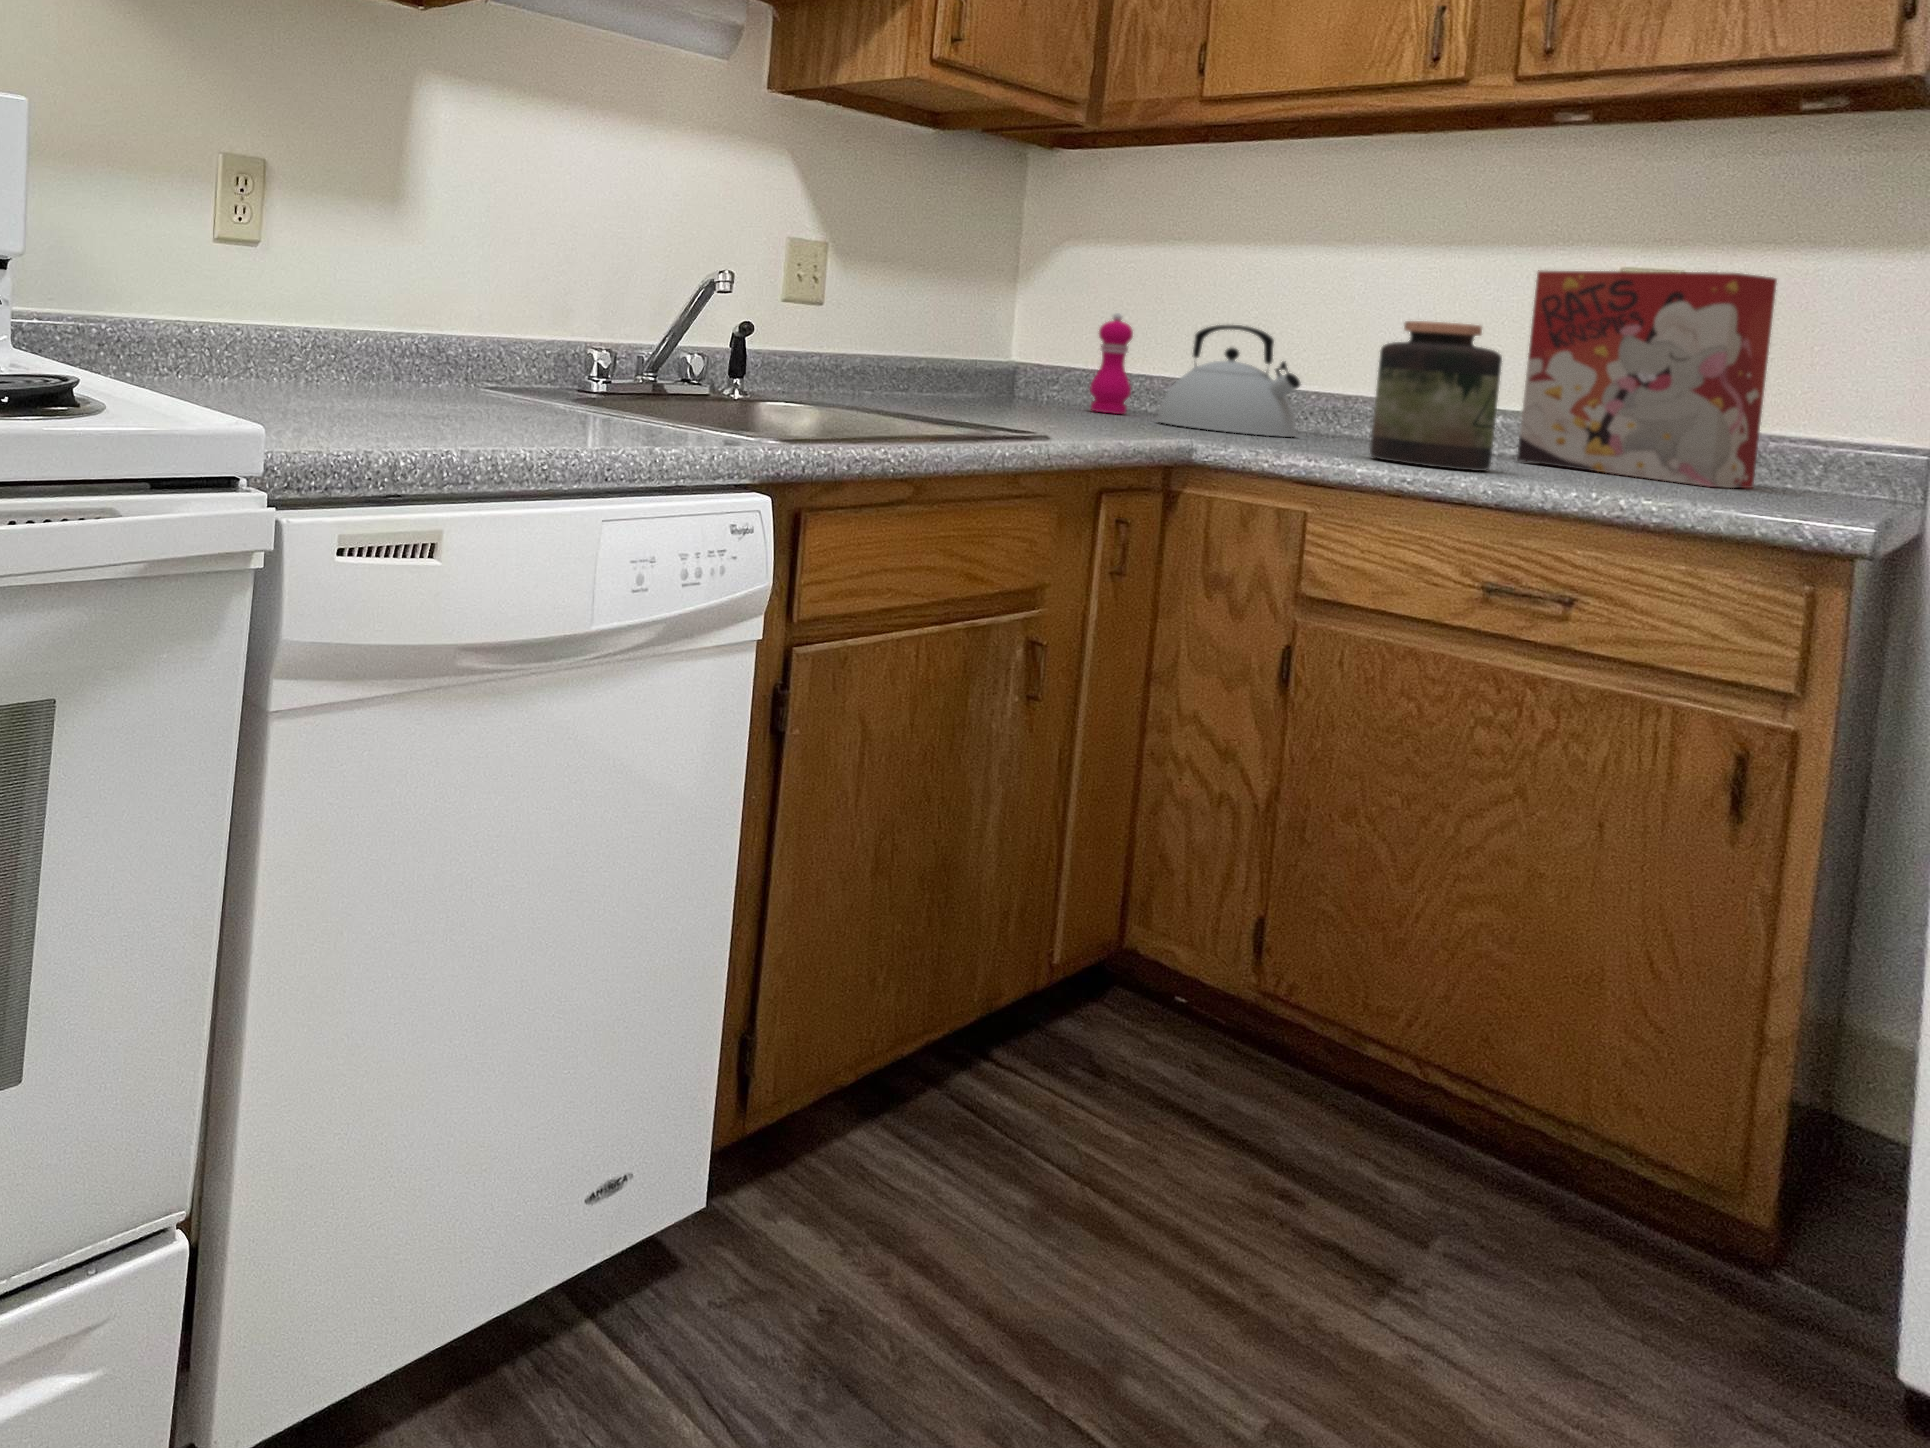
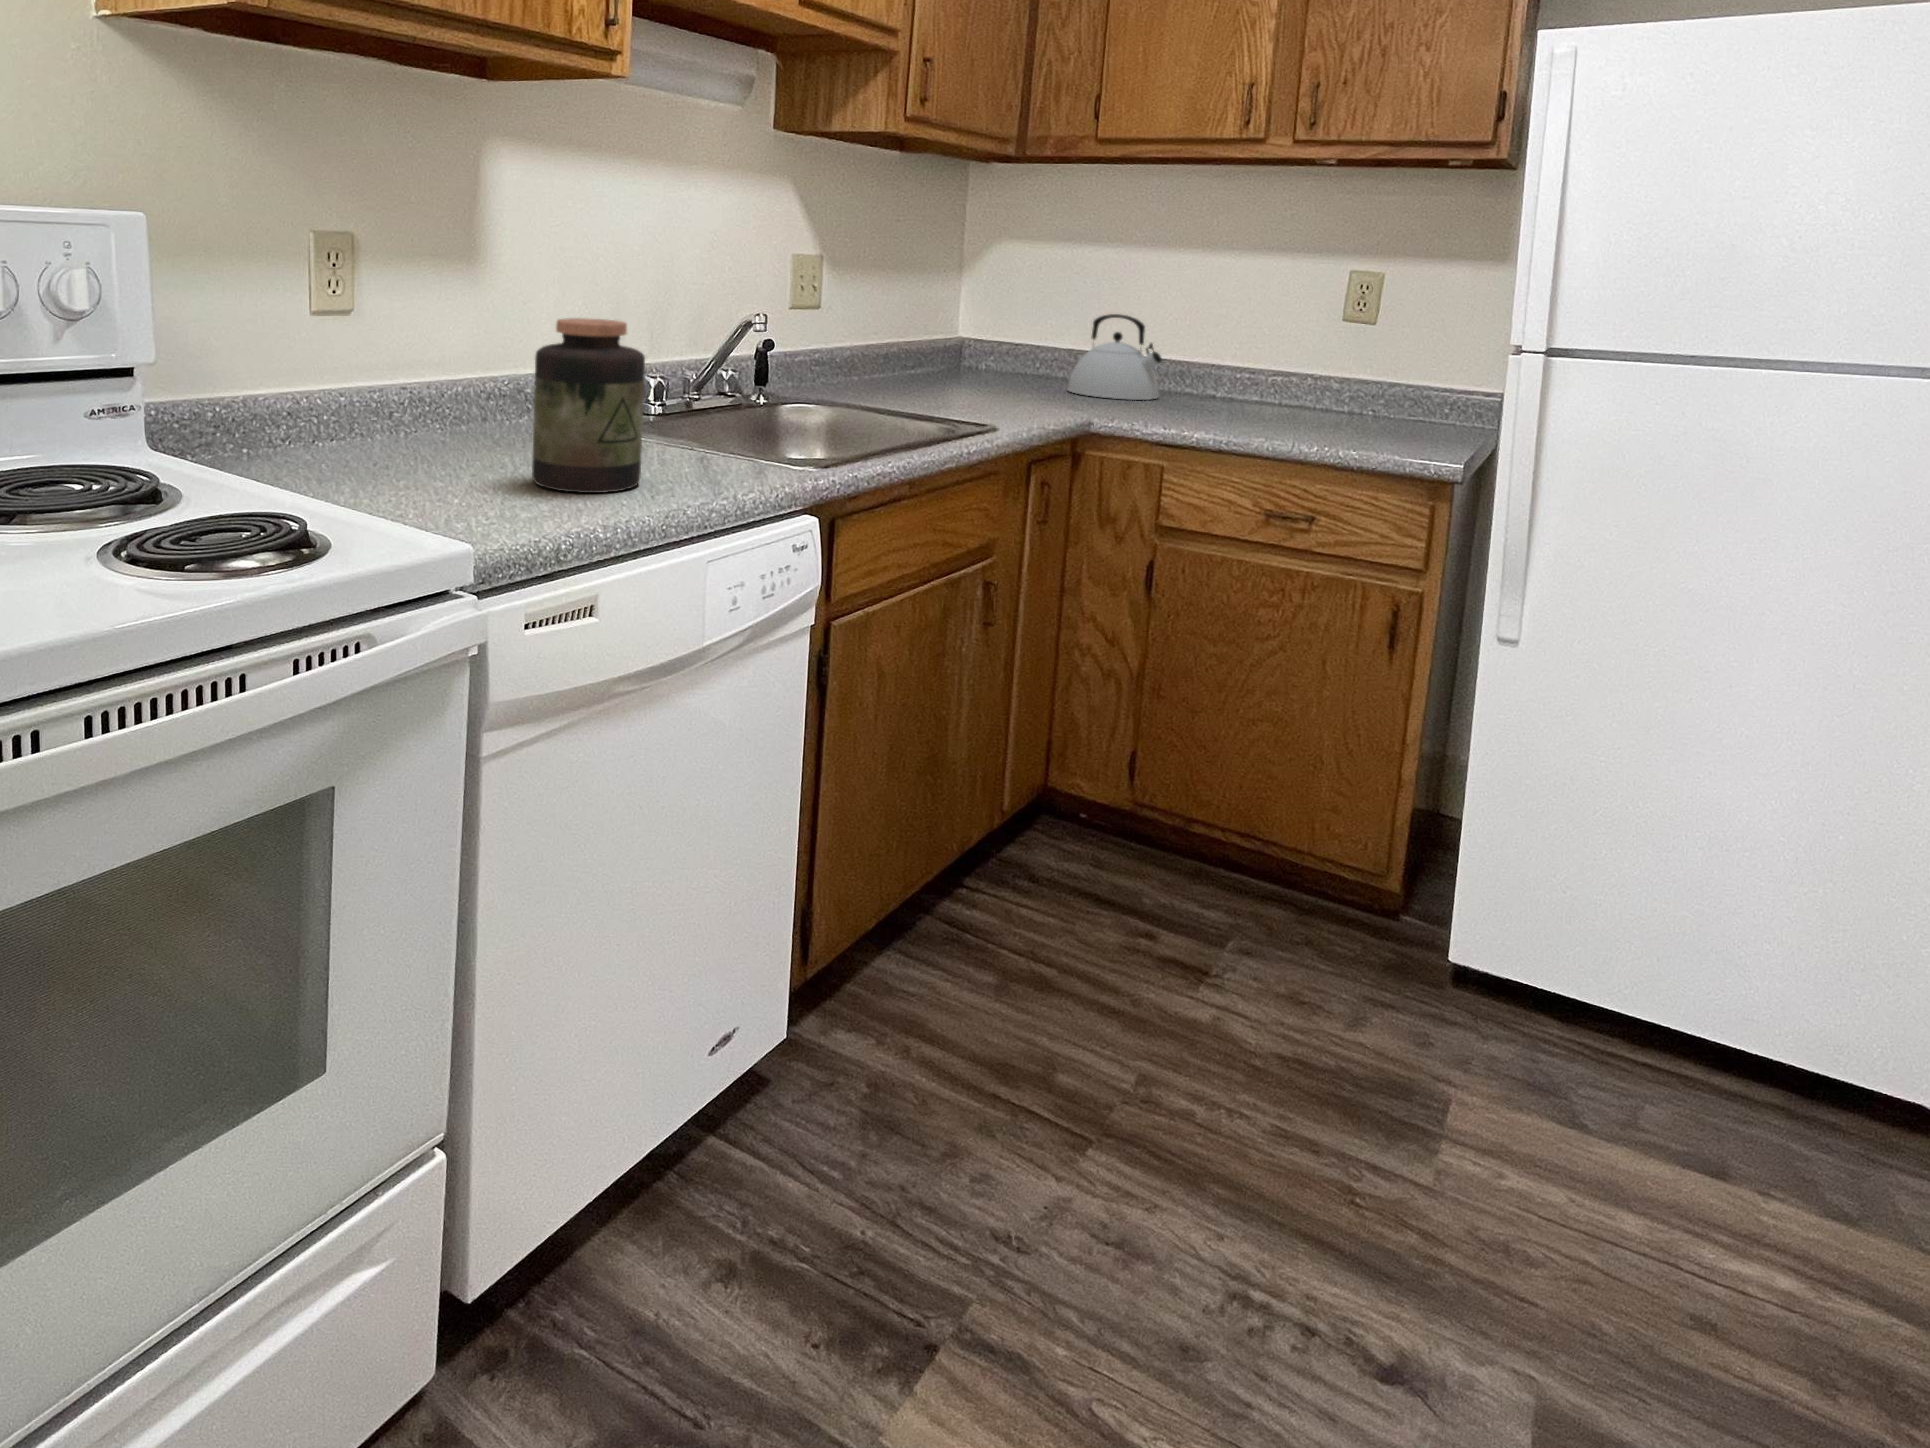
cereal box: present [1517,270,1777,488] -> none [1290,275,1433,426]
pepper mill: present [1090,313,1133,414] -> none [1020,301,1051,381]
jar: present [1370,321,1502,471] -> present [532,318,645,493]

